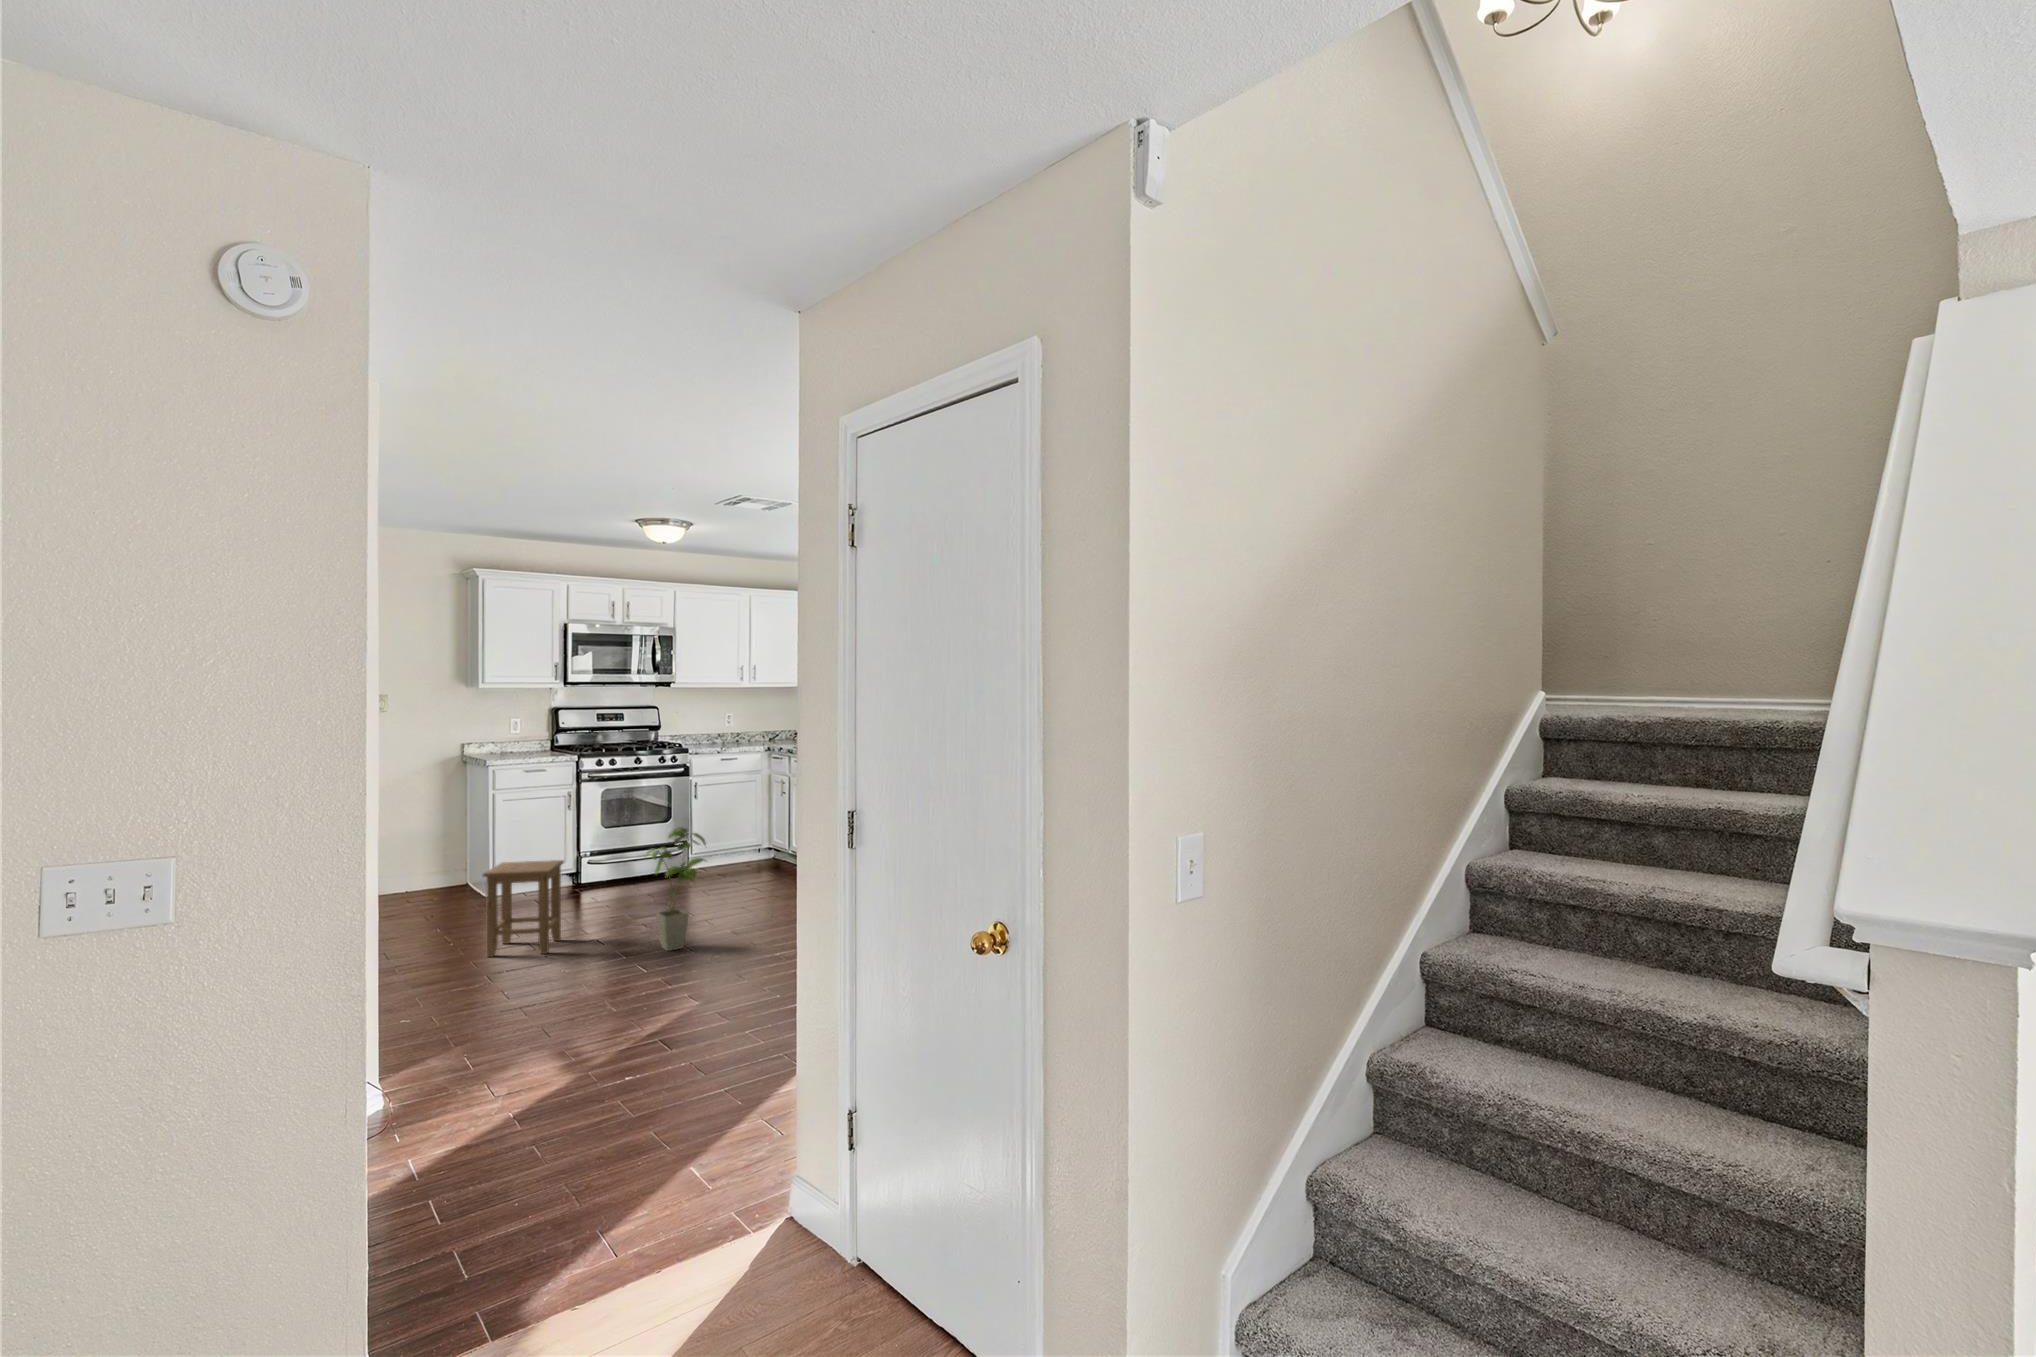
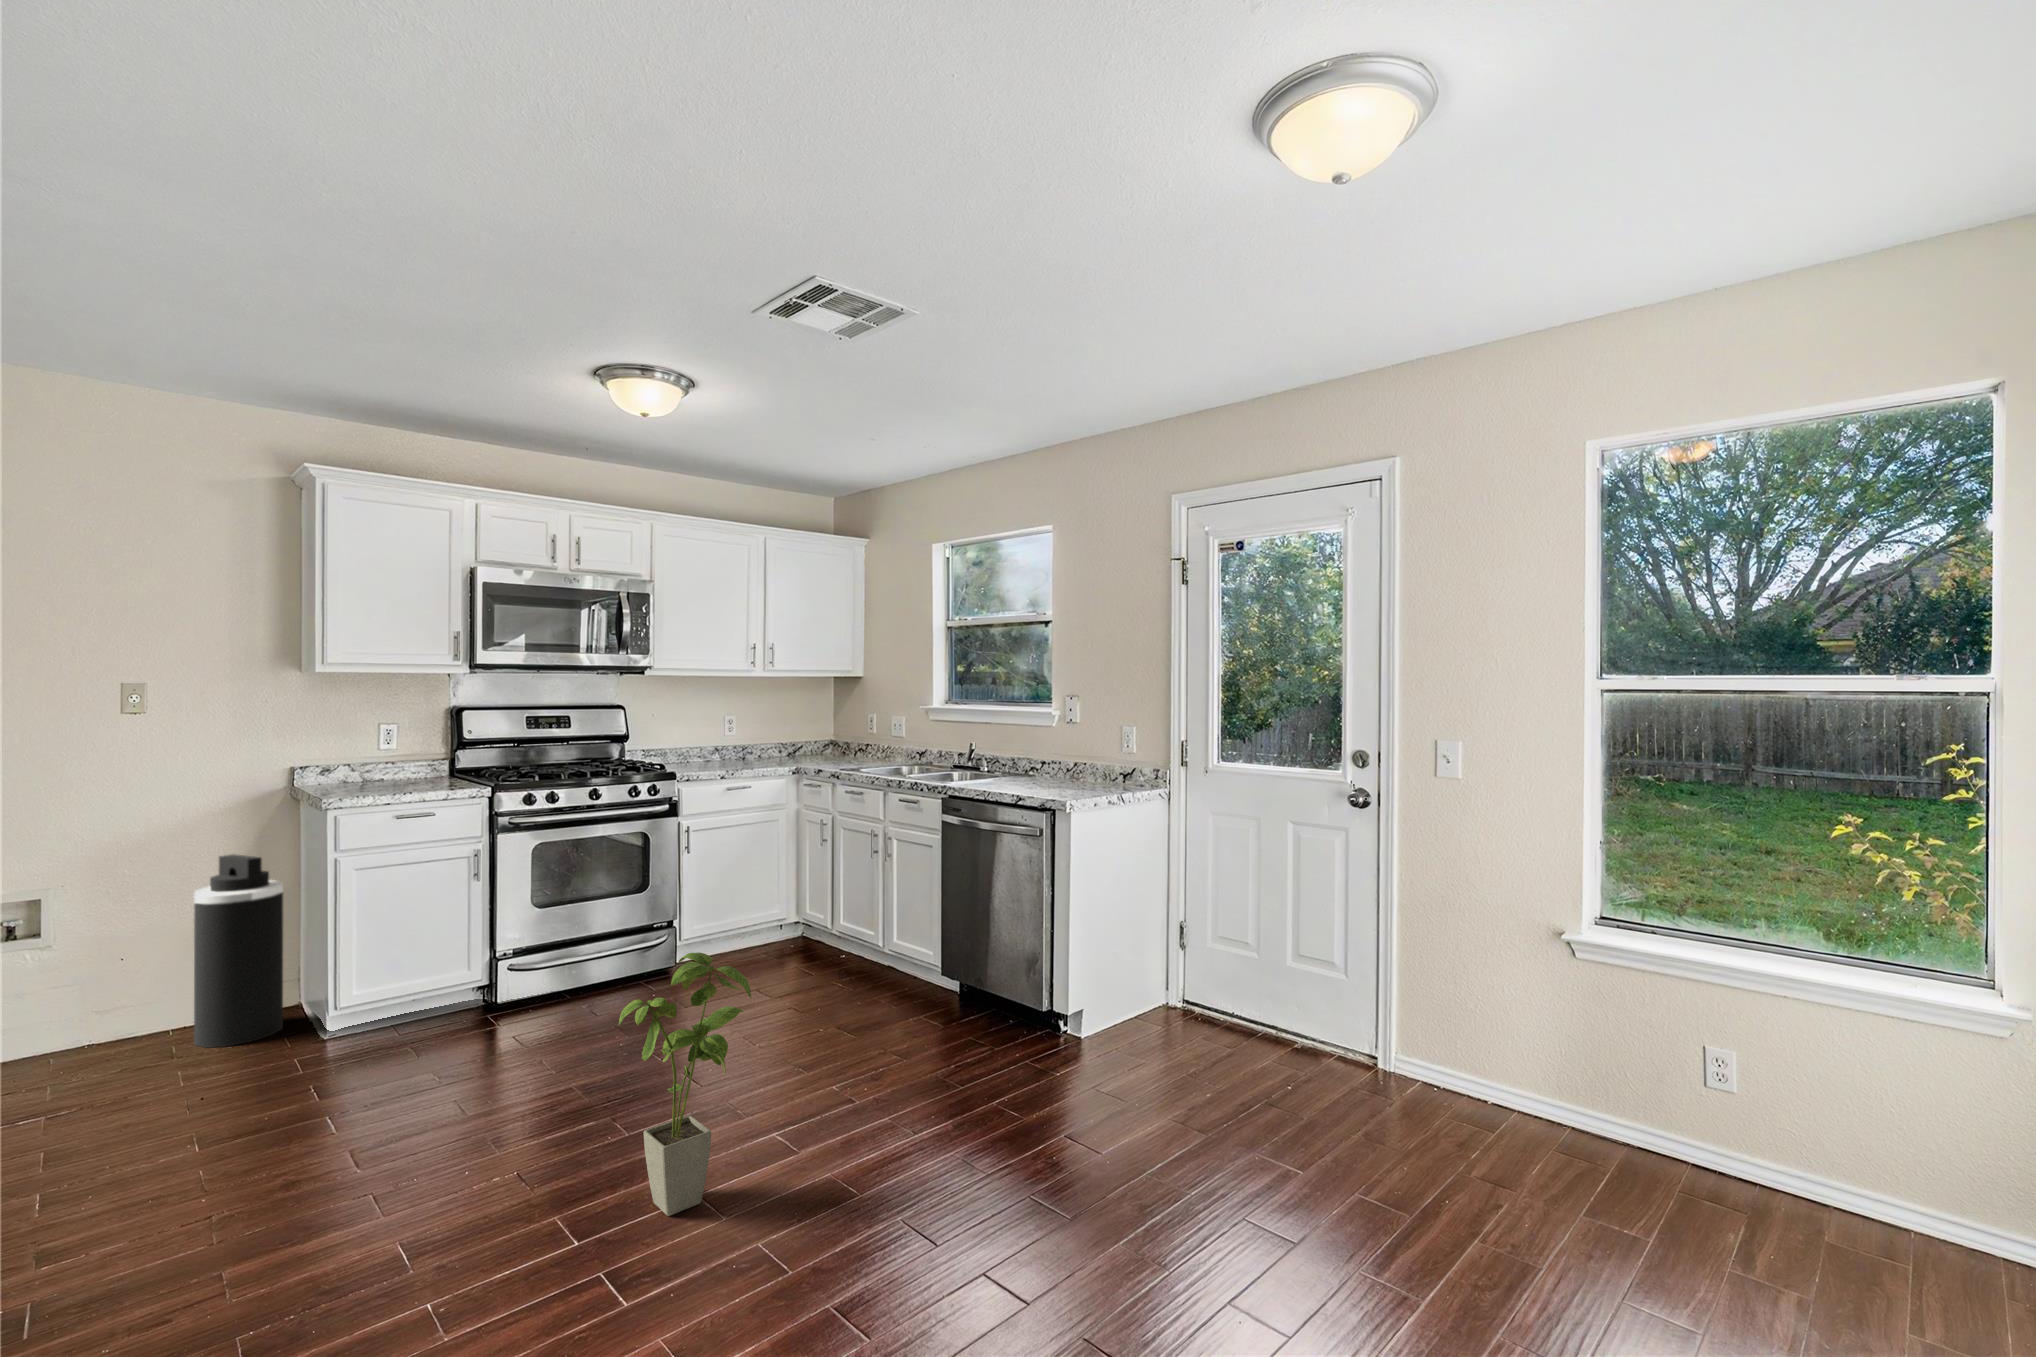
trash can: none [416,793,463,900] -> present [194,854,283,1048]
stool: present [483,860,564,957] -> none [254,1014,450,1256]

